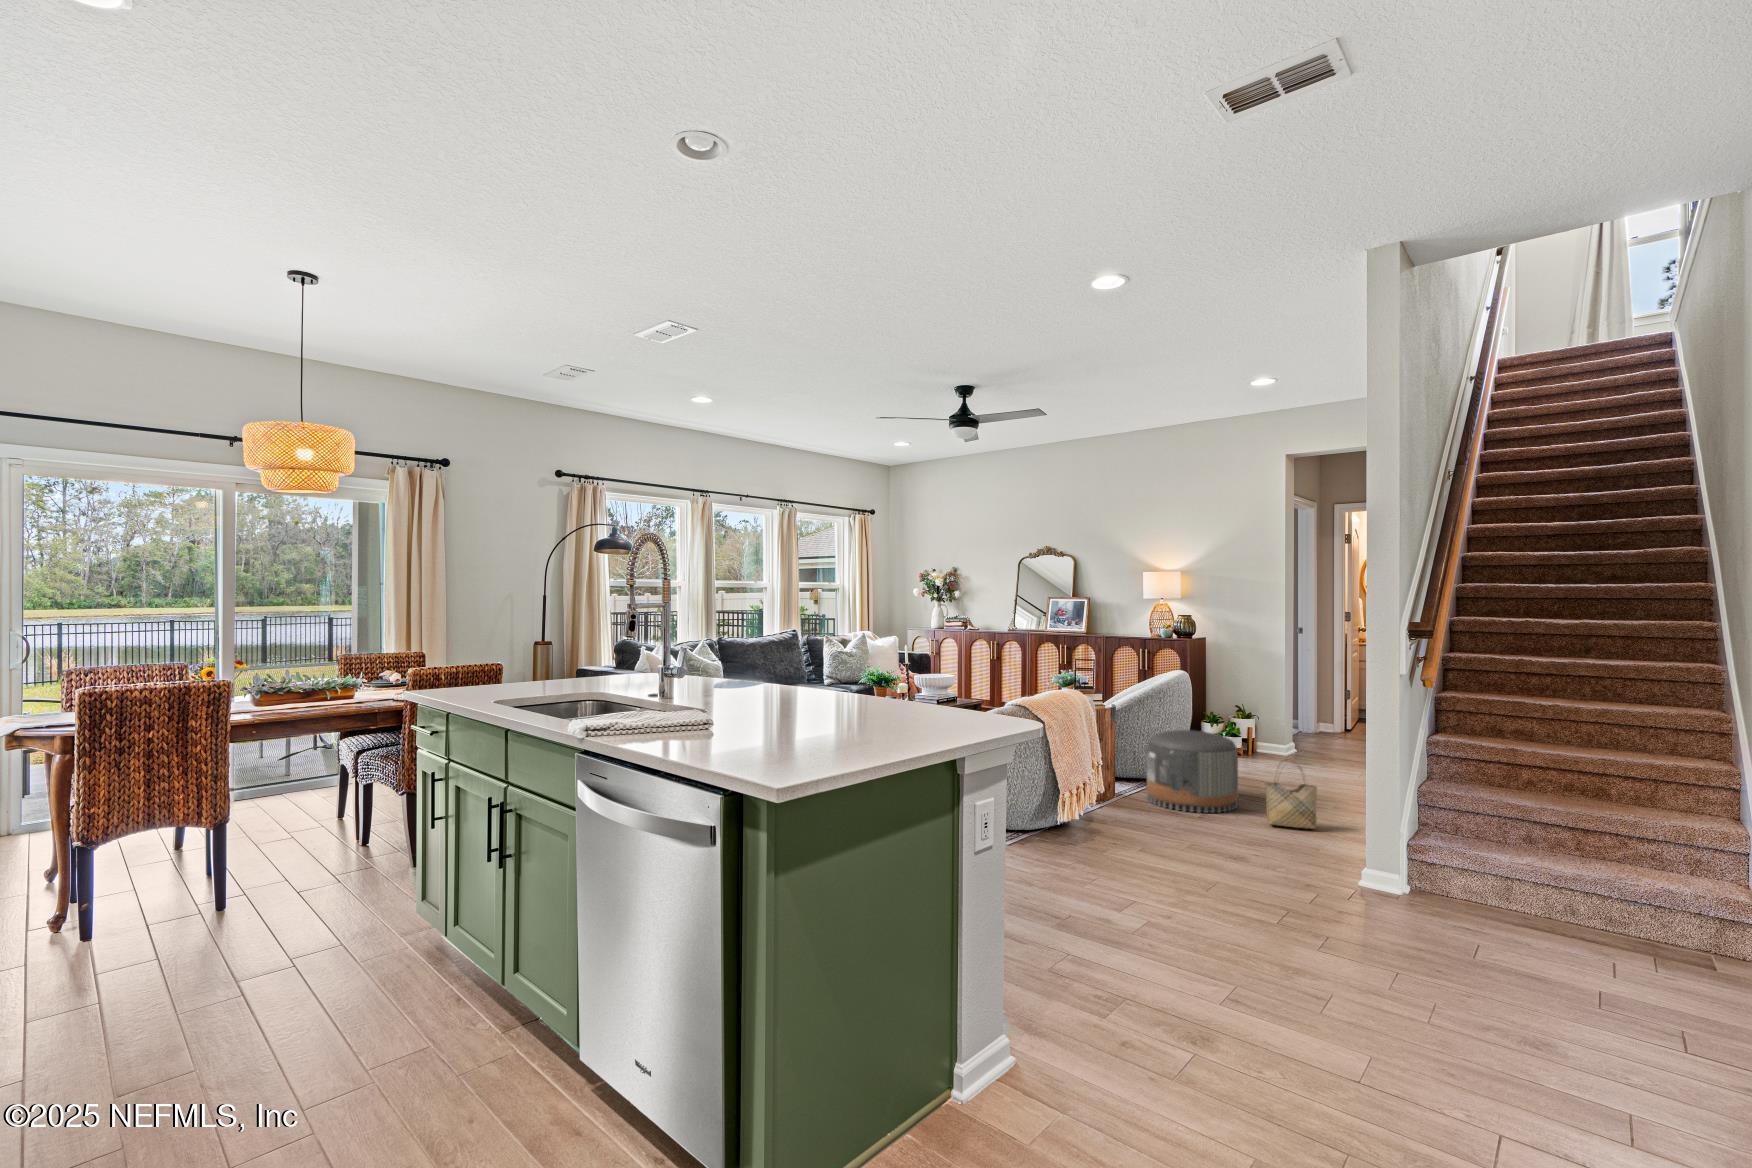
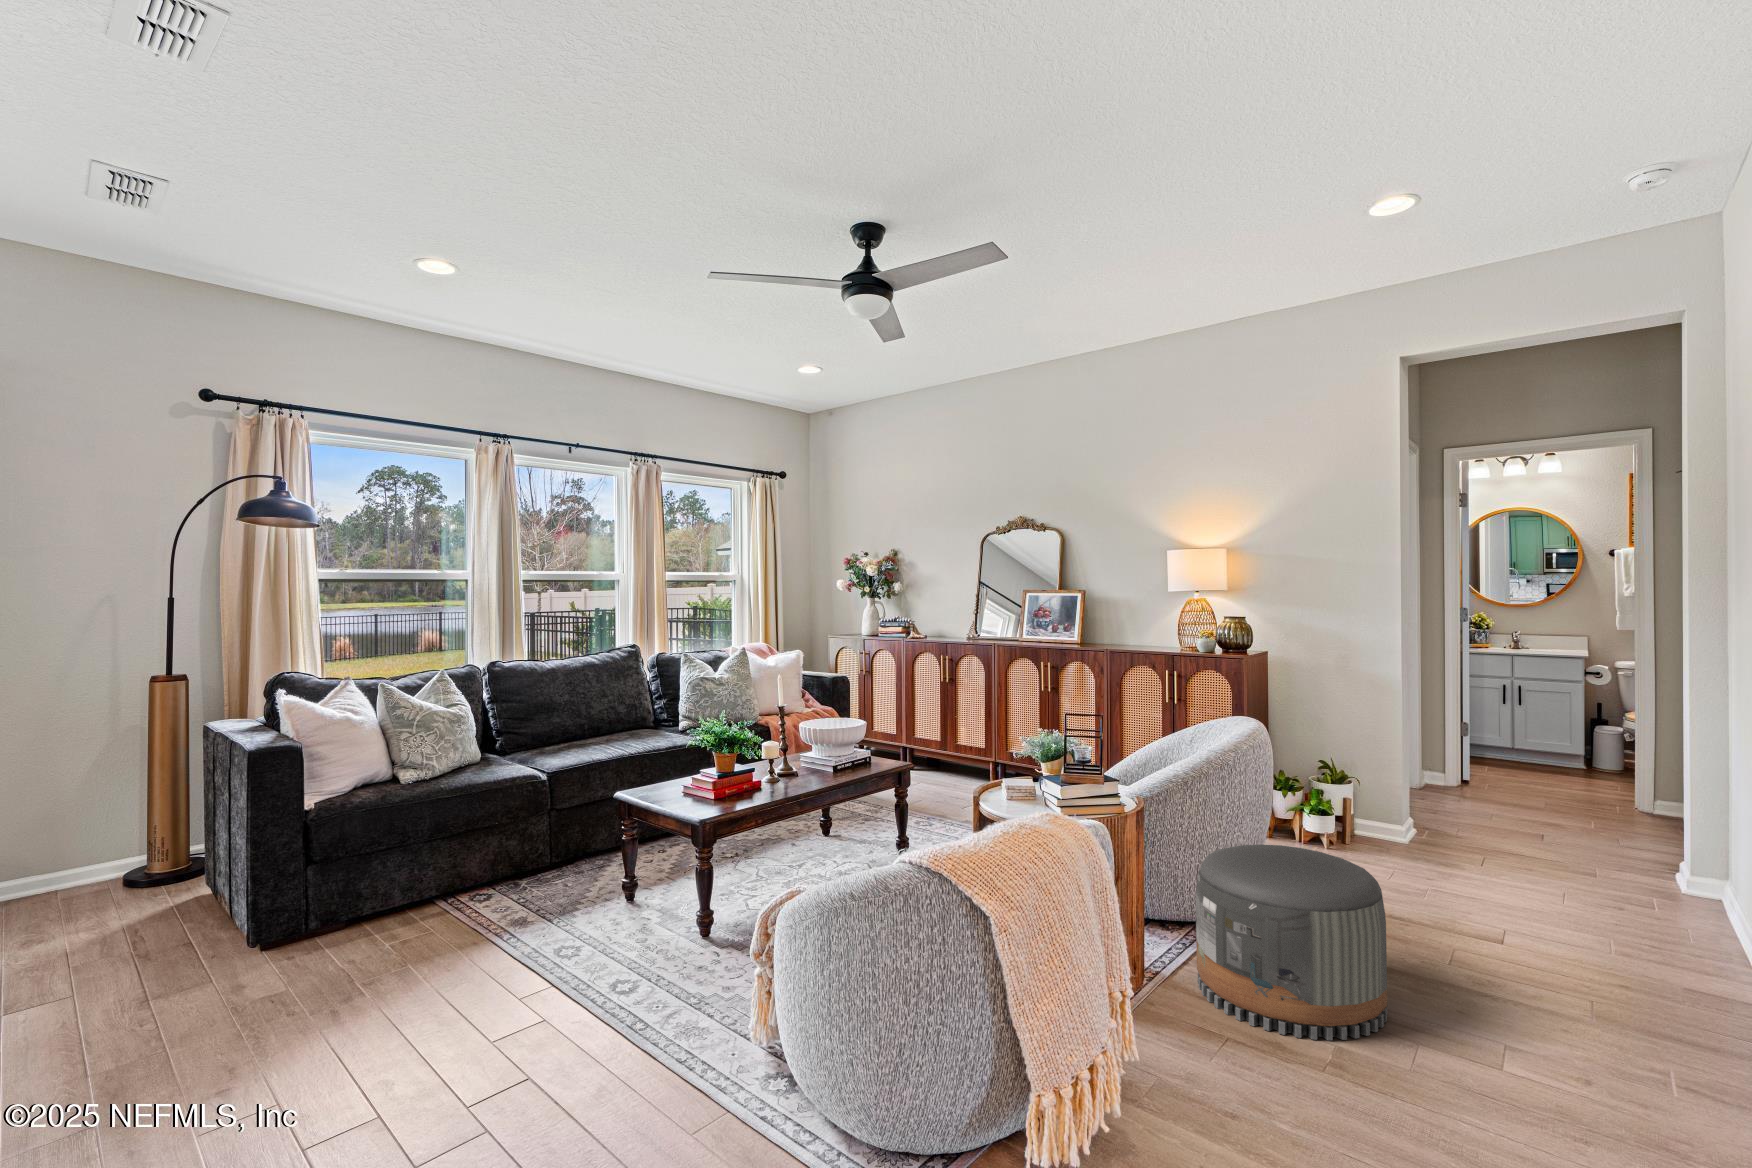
woven basket: present [1265,768,1317,829] -> none [1470,938,1601,1112]

